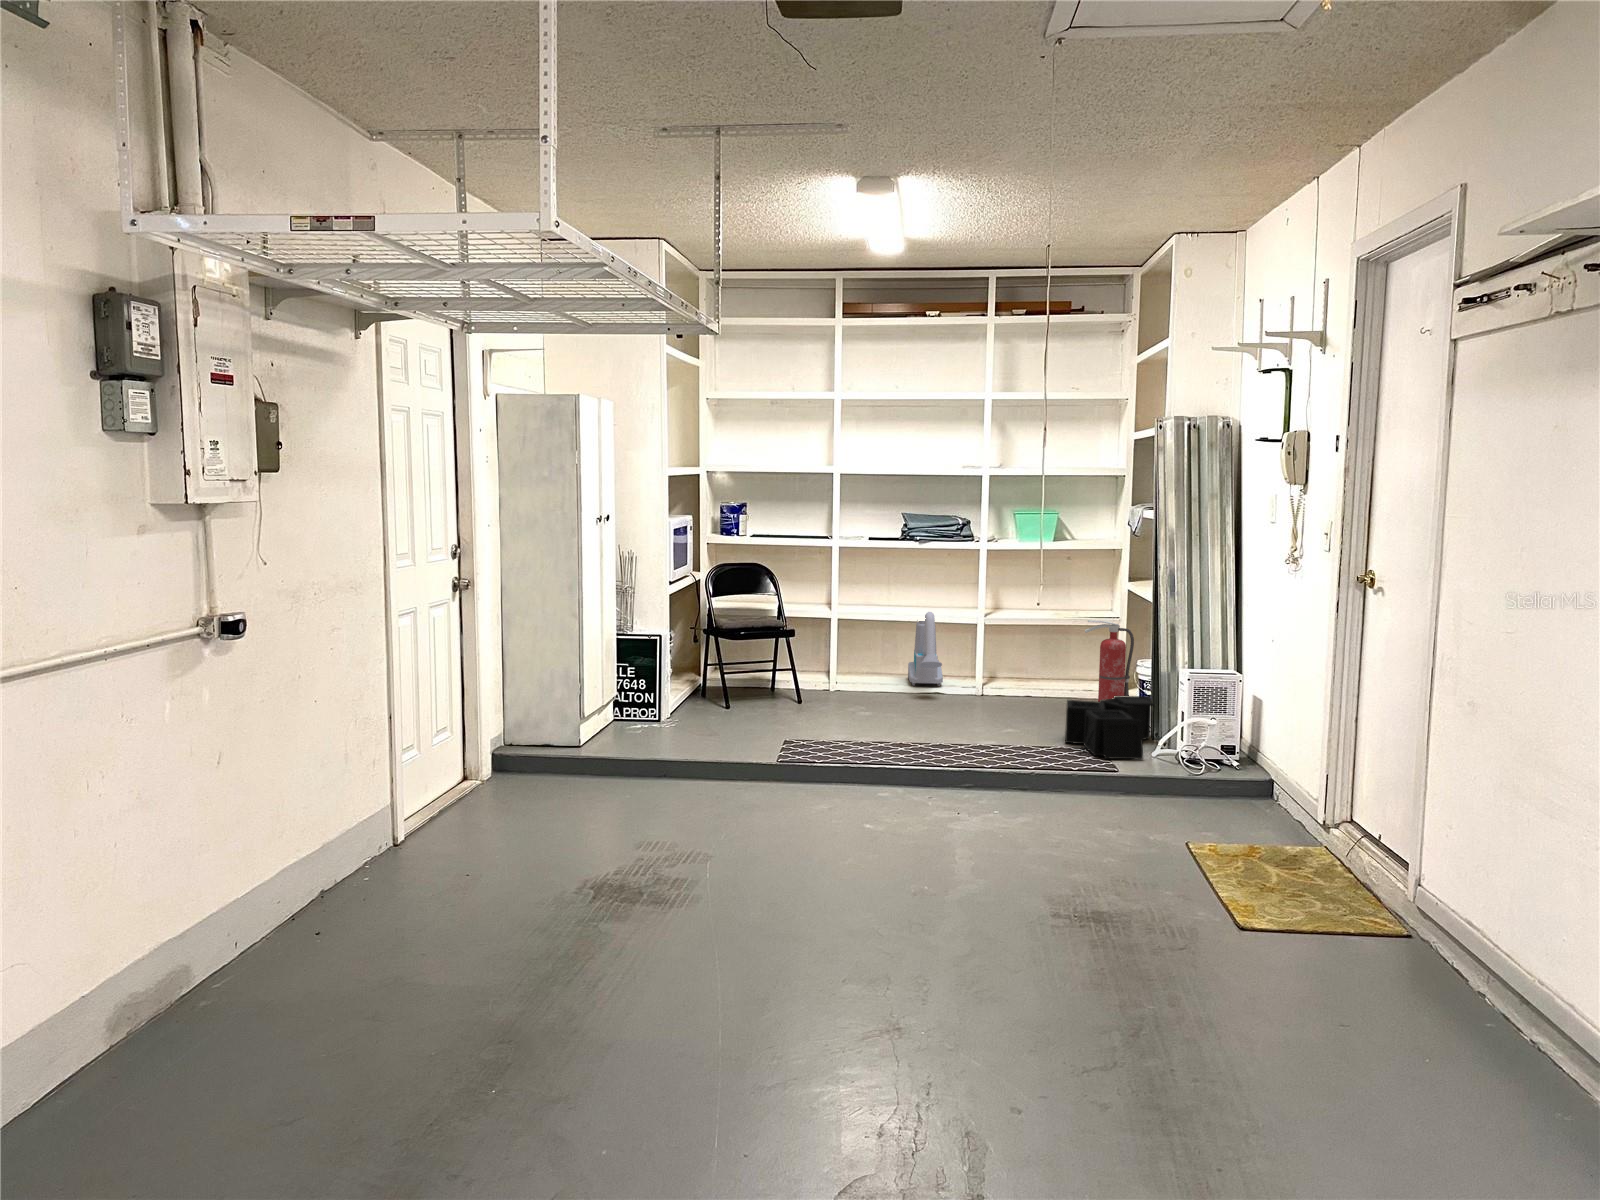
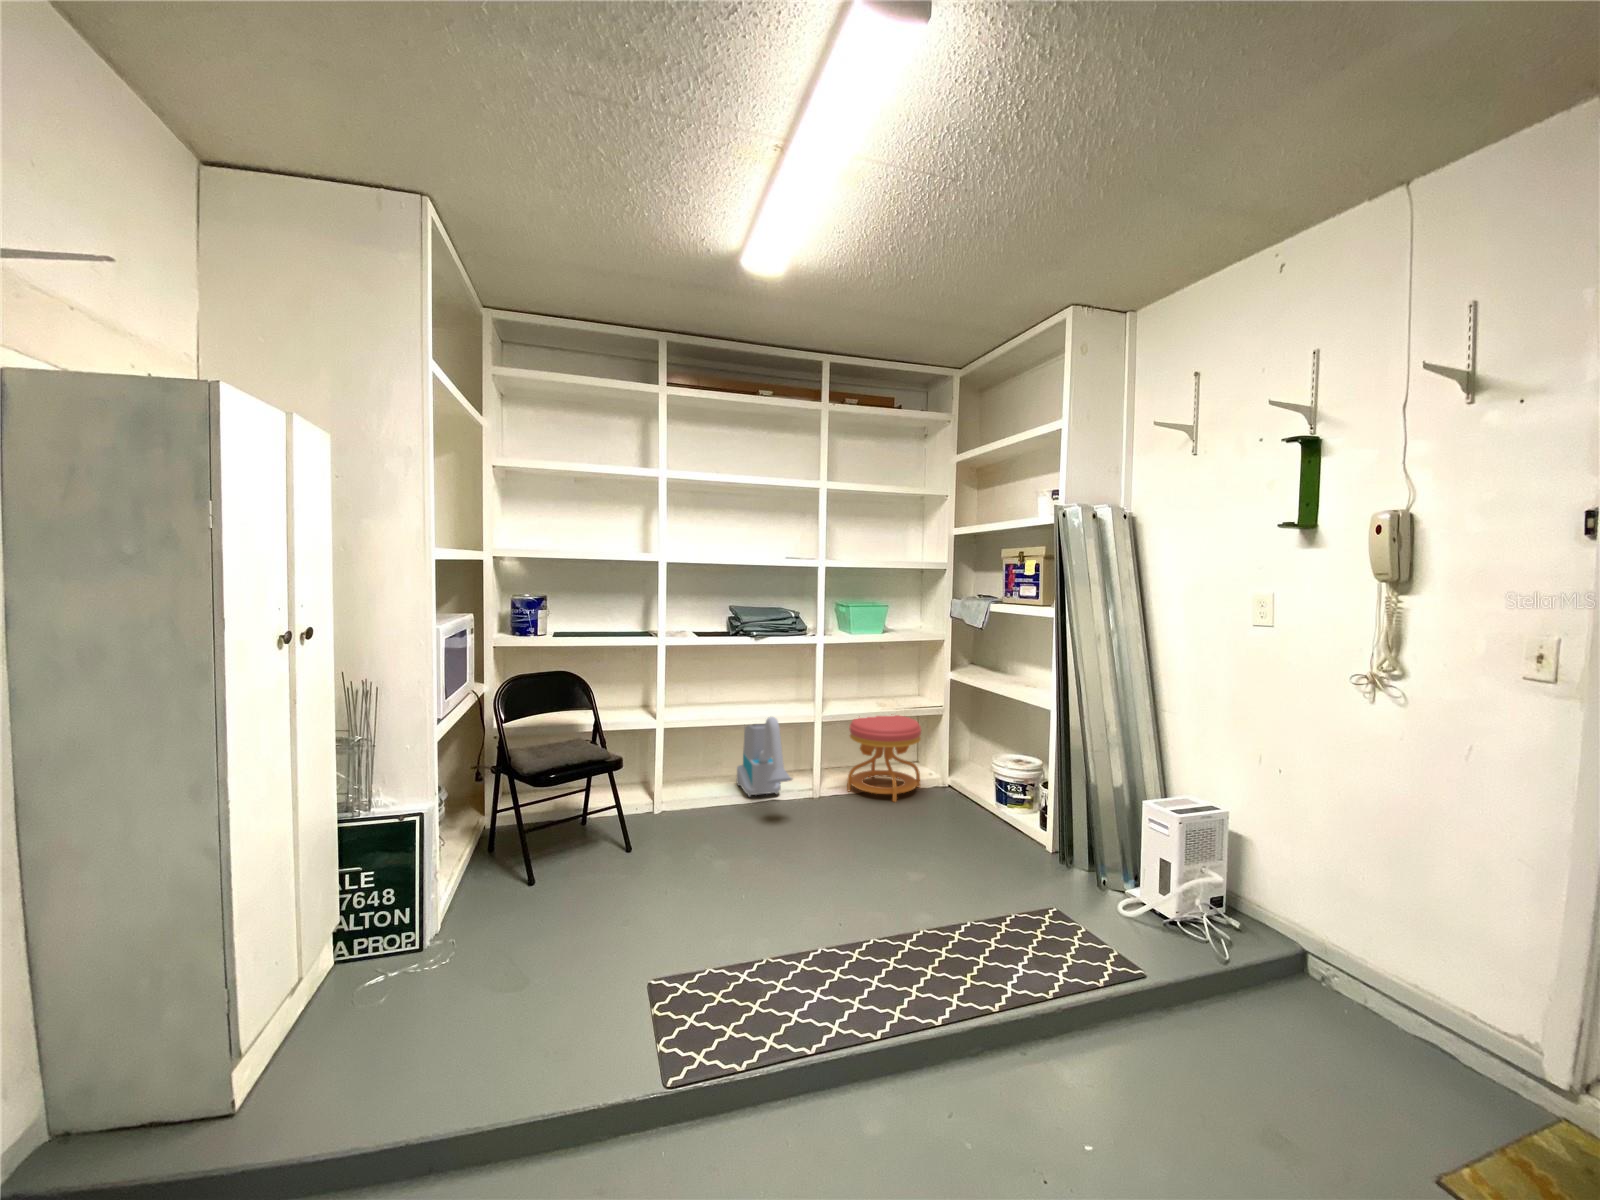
fire extinguisher: present [1085,620,1134,702] -> none [943,718,992,814]
stool: none [1006,622,1080,698] -> present [847,714,921,802]
storage bin: present [1065,696,1154,759] -> none [979,816,1113,933]

